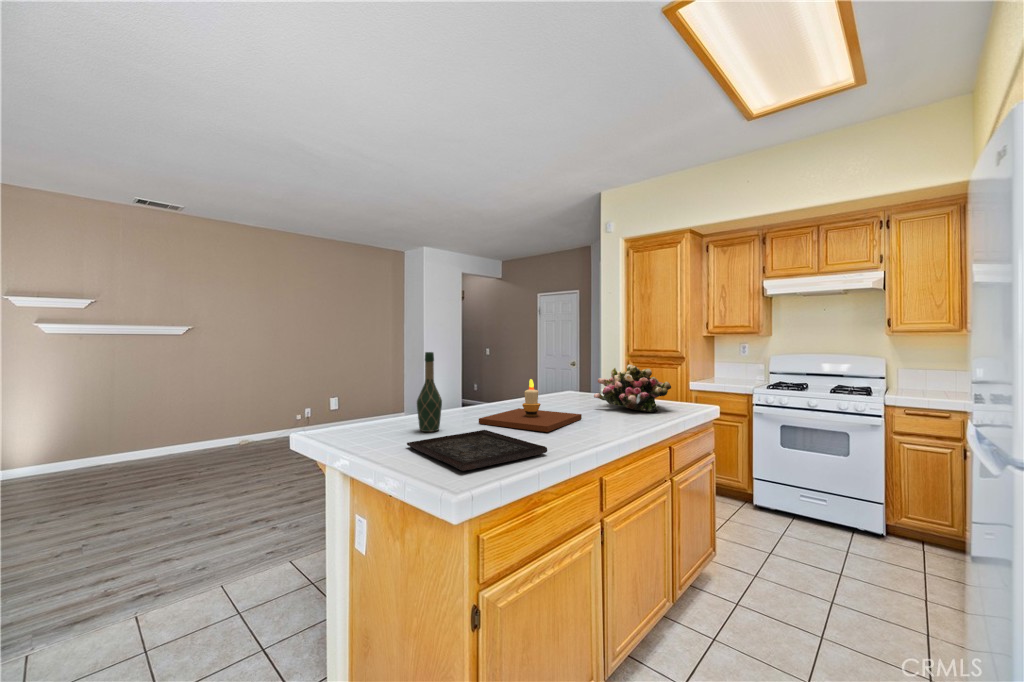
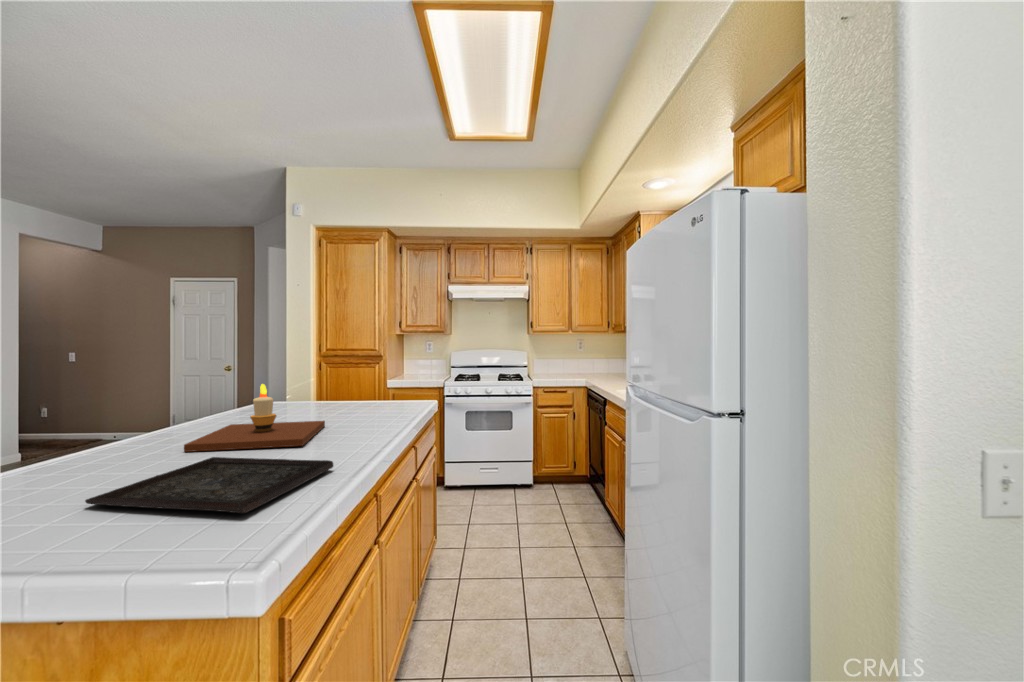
wine bottle: present [417,352,442,432] -> none [72,351,127,479]
flower arrangement: present [594,365,671,412] -> none [325,362,407,410]

